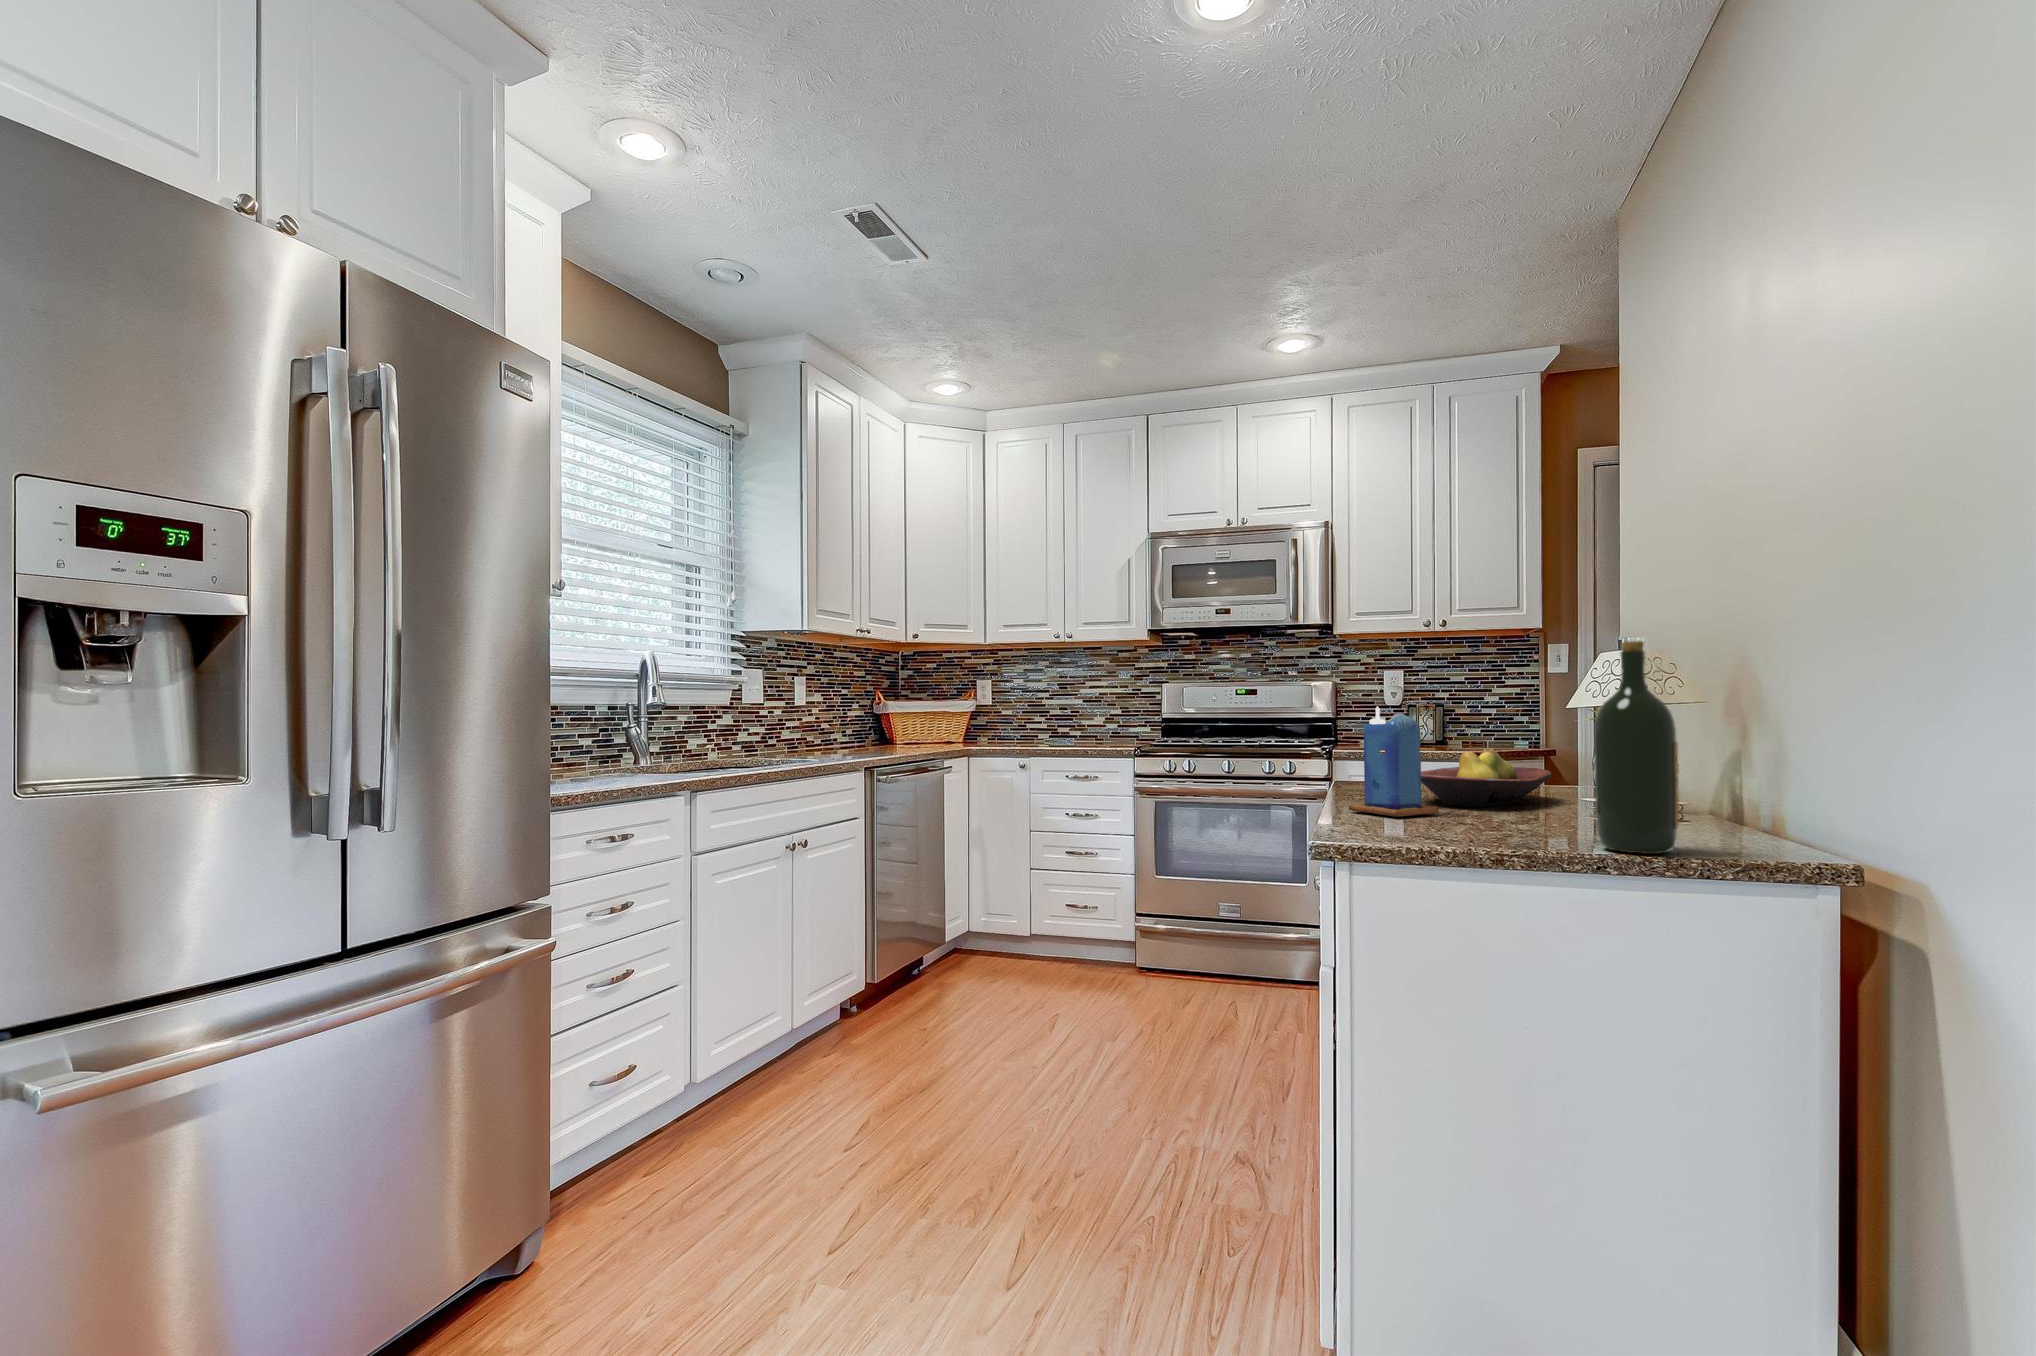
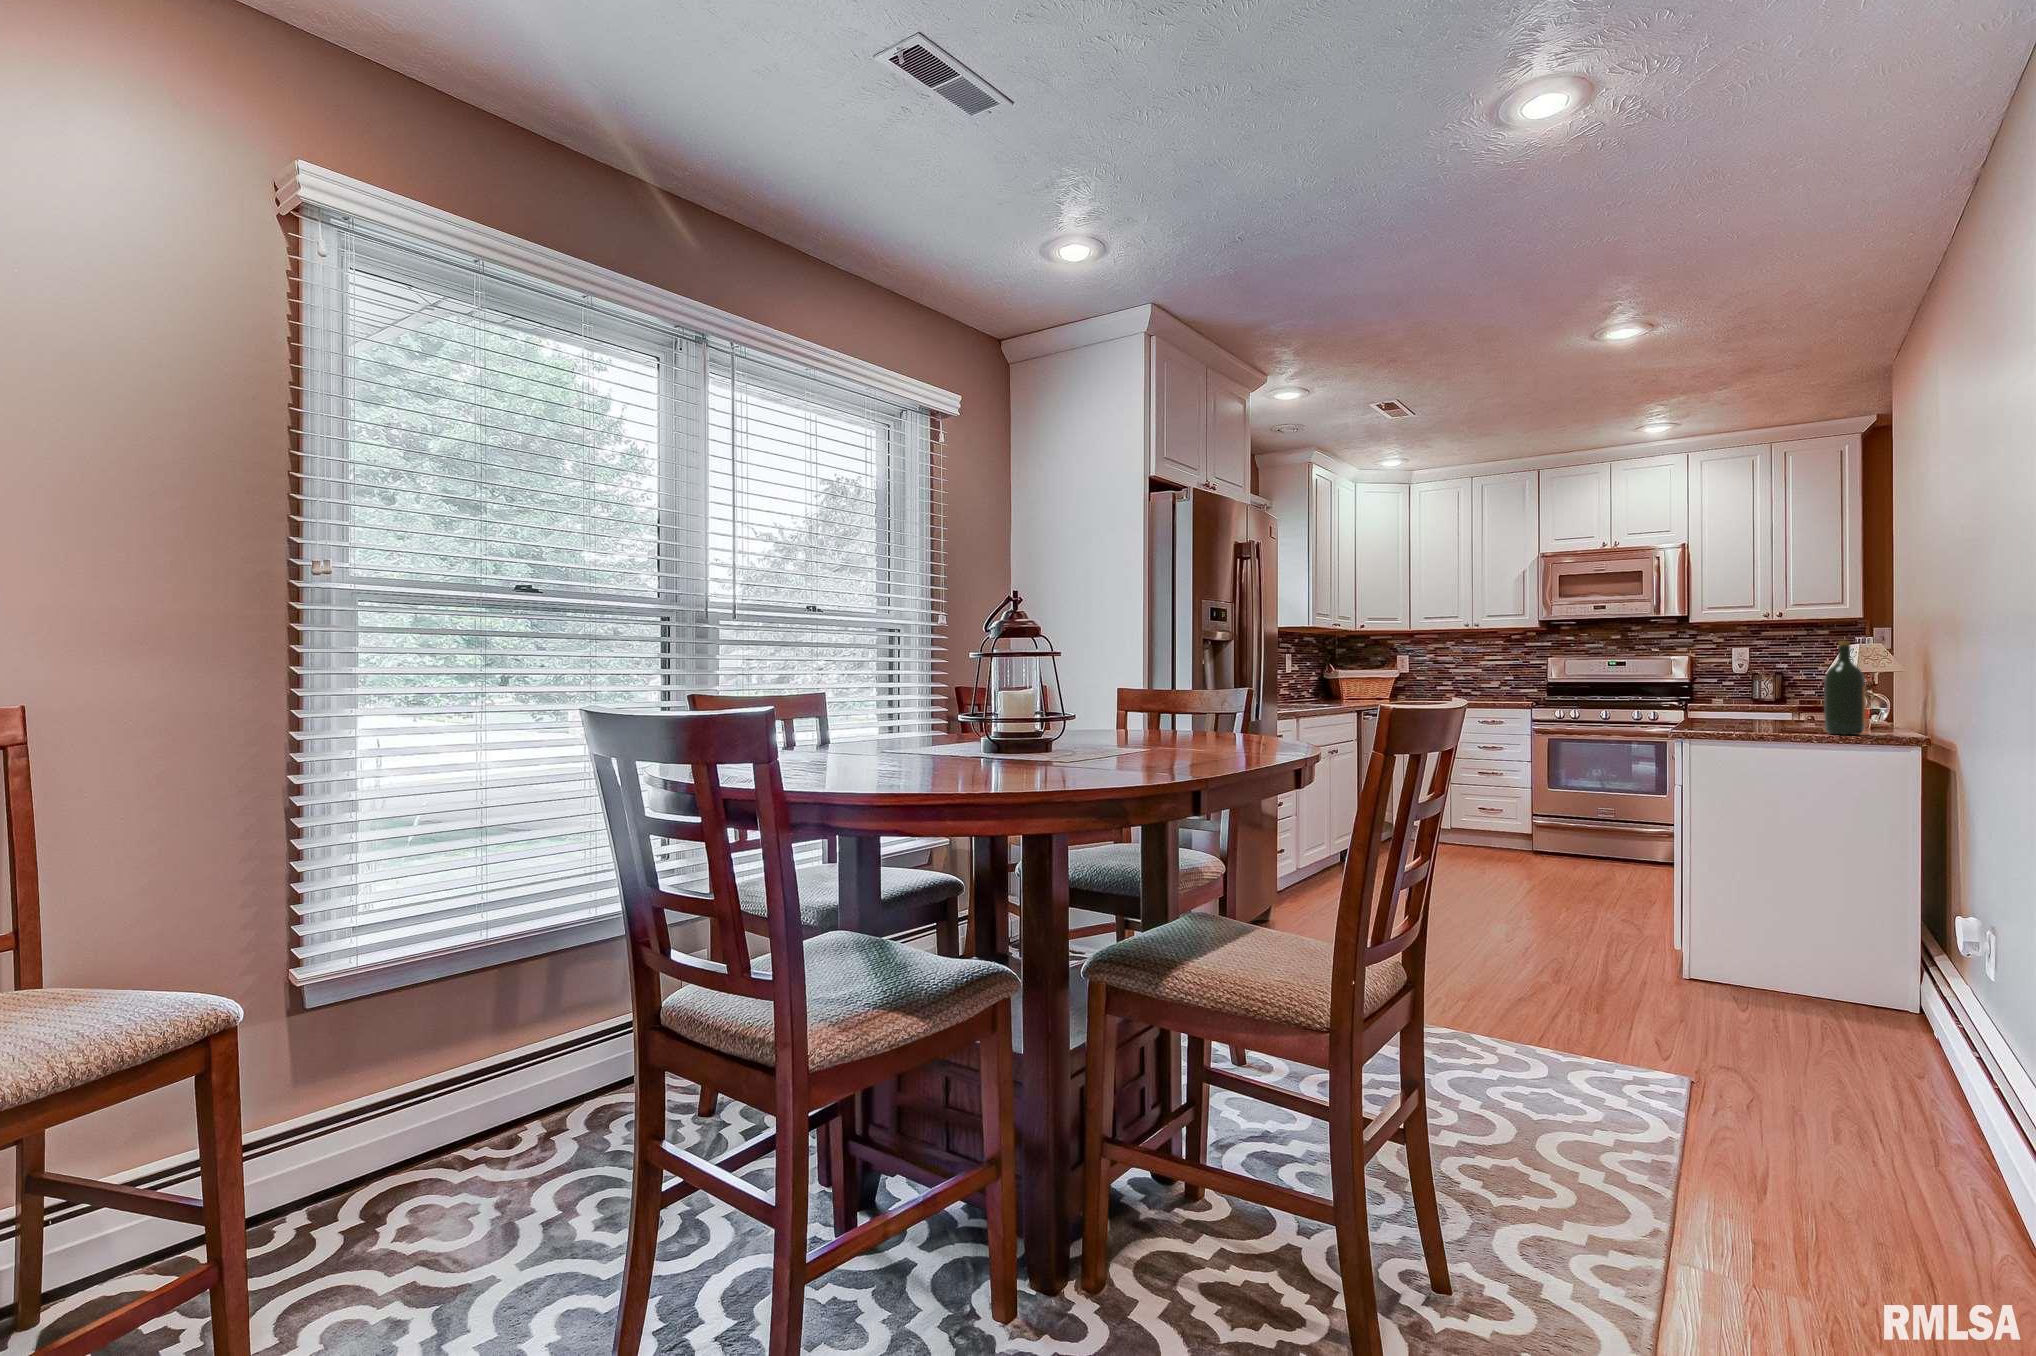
candle: present [1349,706,1438,817] -> none [1697,671,1750,726]
fruit bowl: present [1421,749,1551,807] -> none [1738,695,1827,725]

